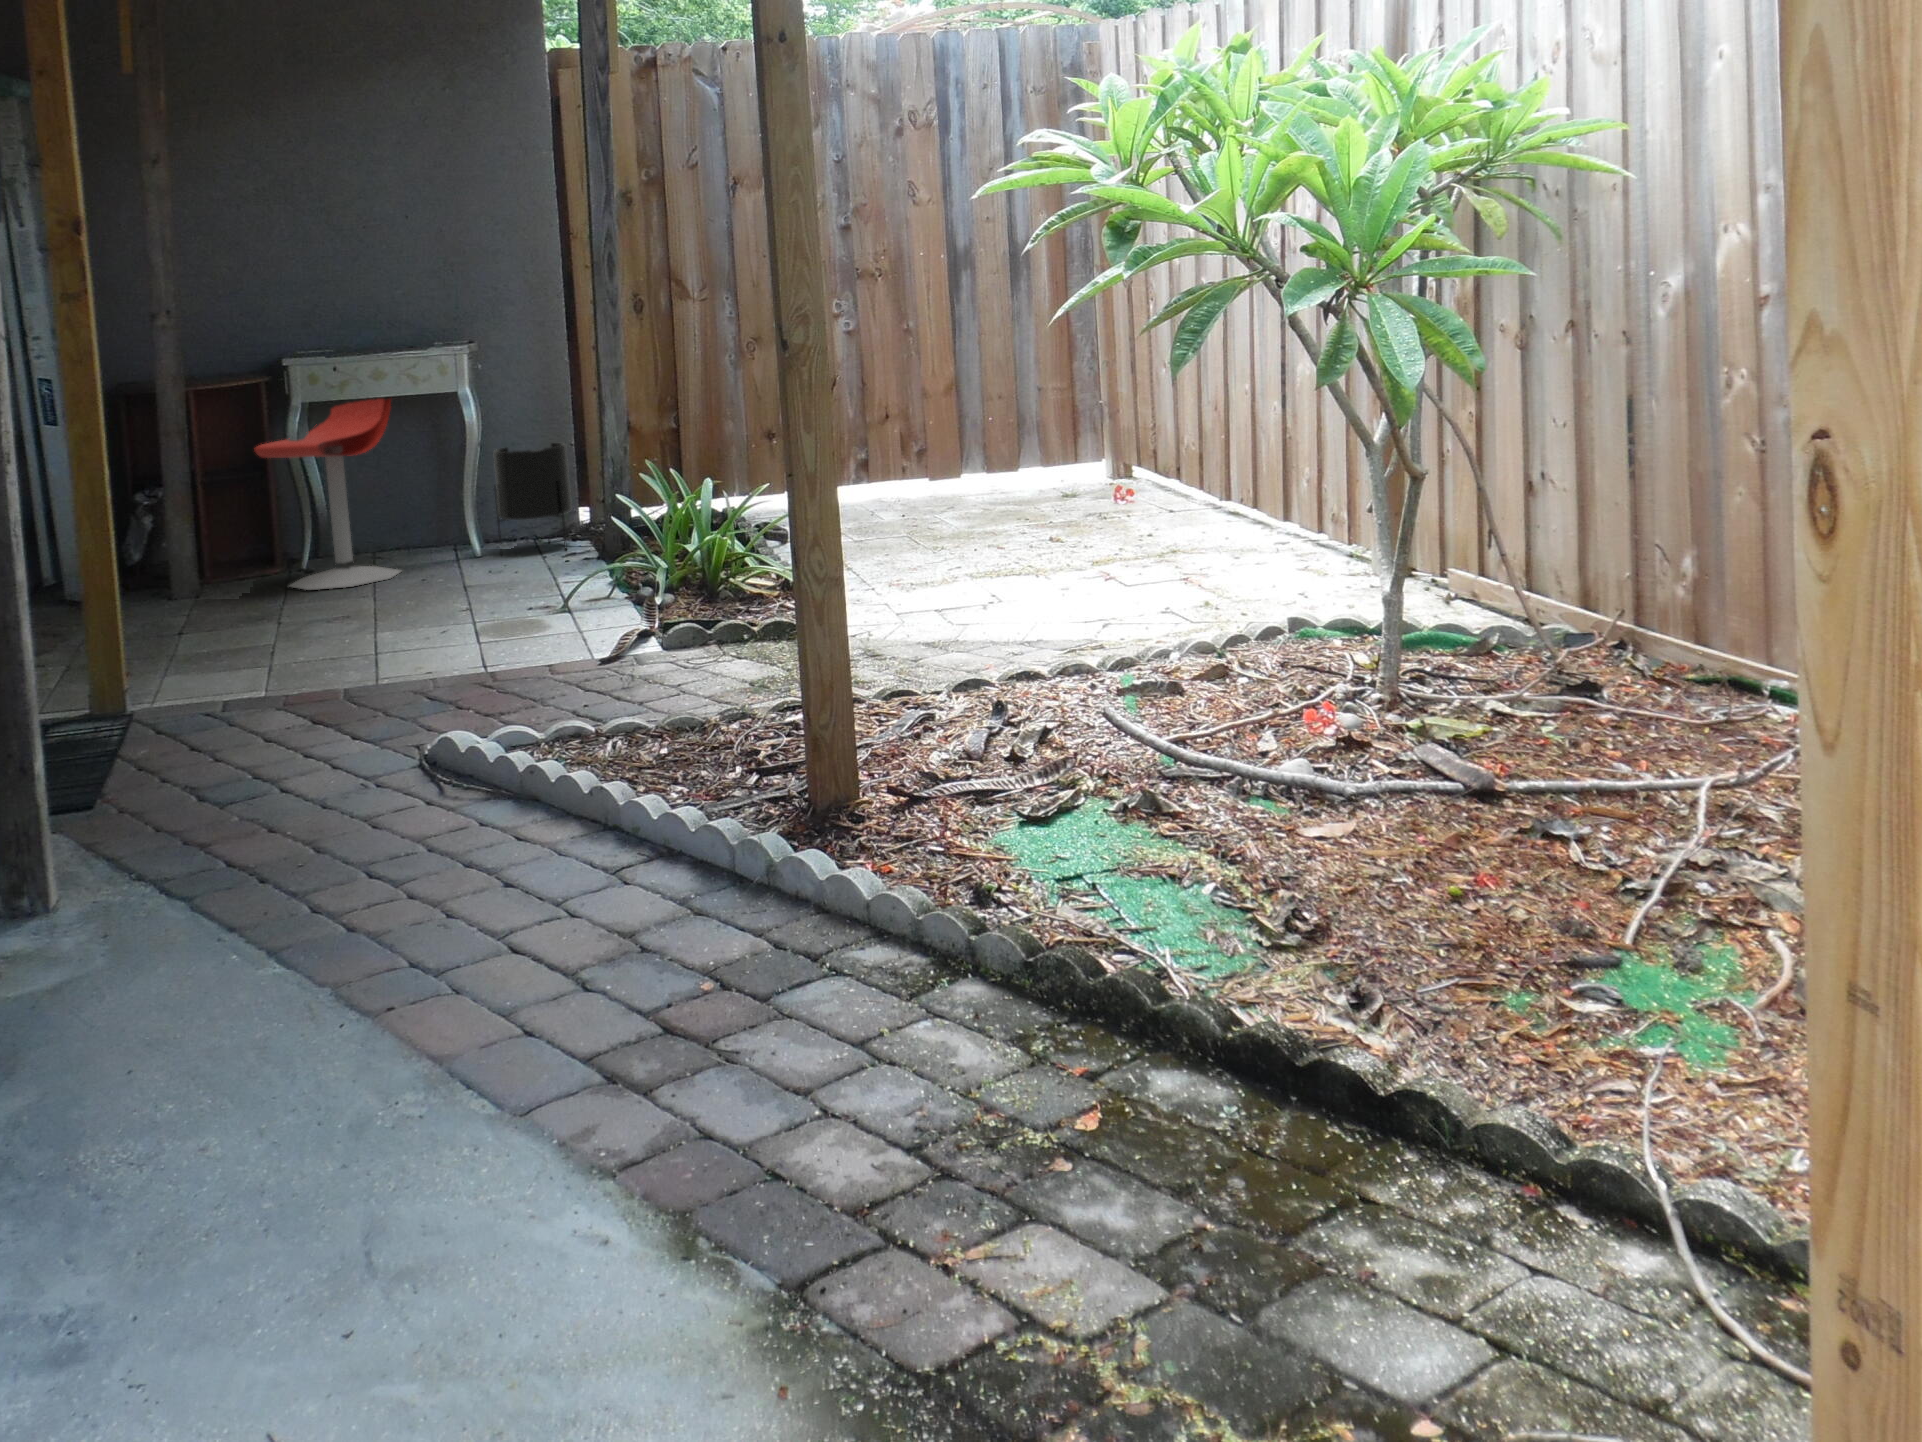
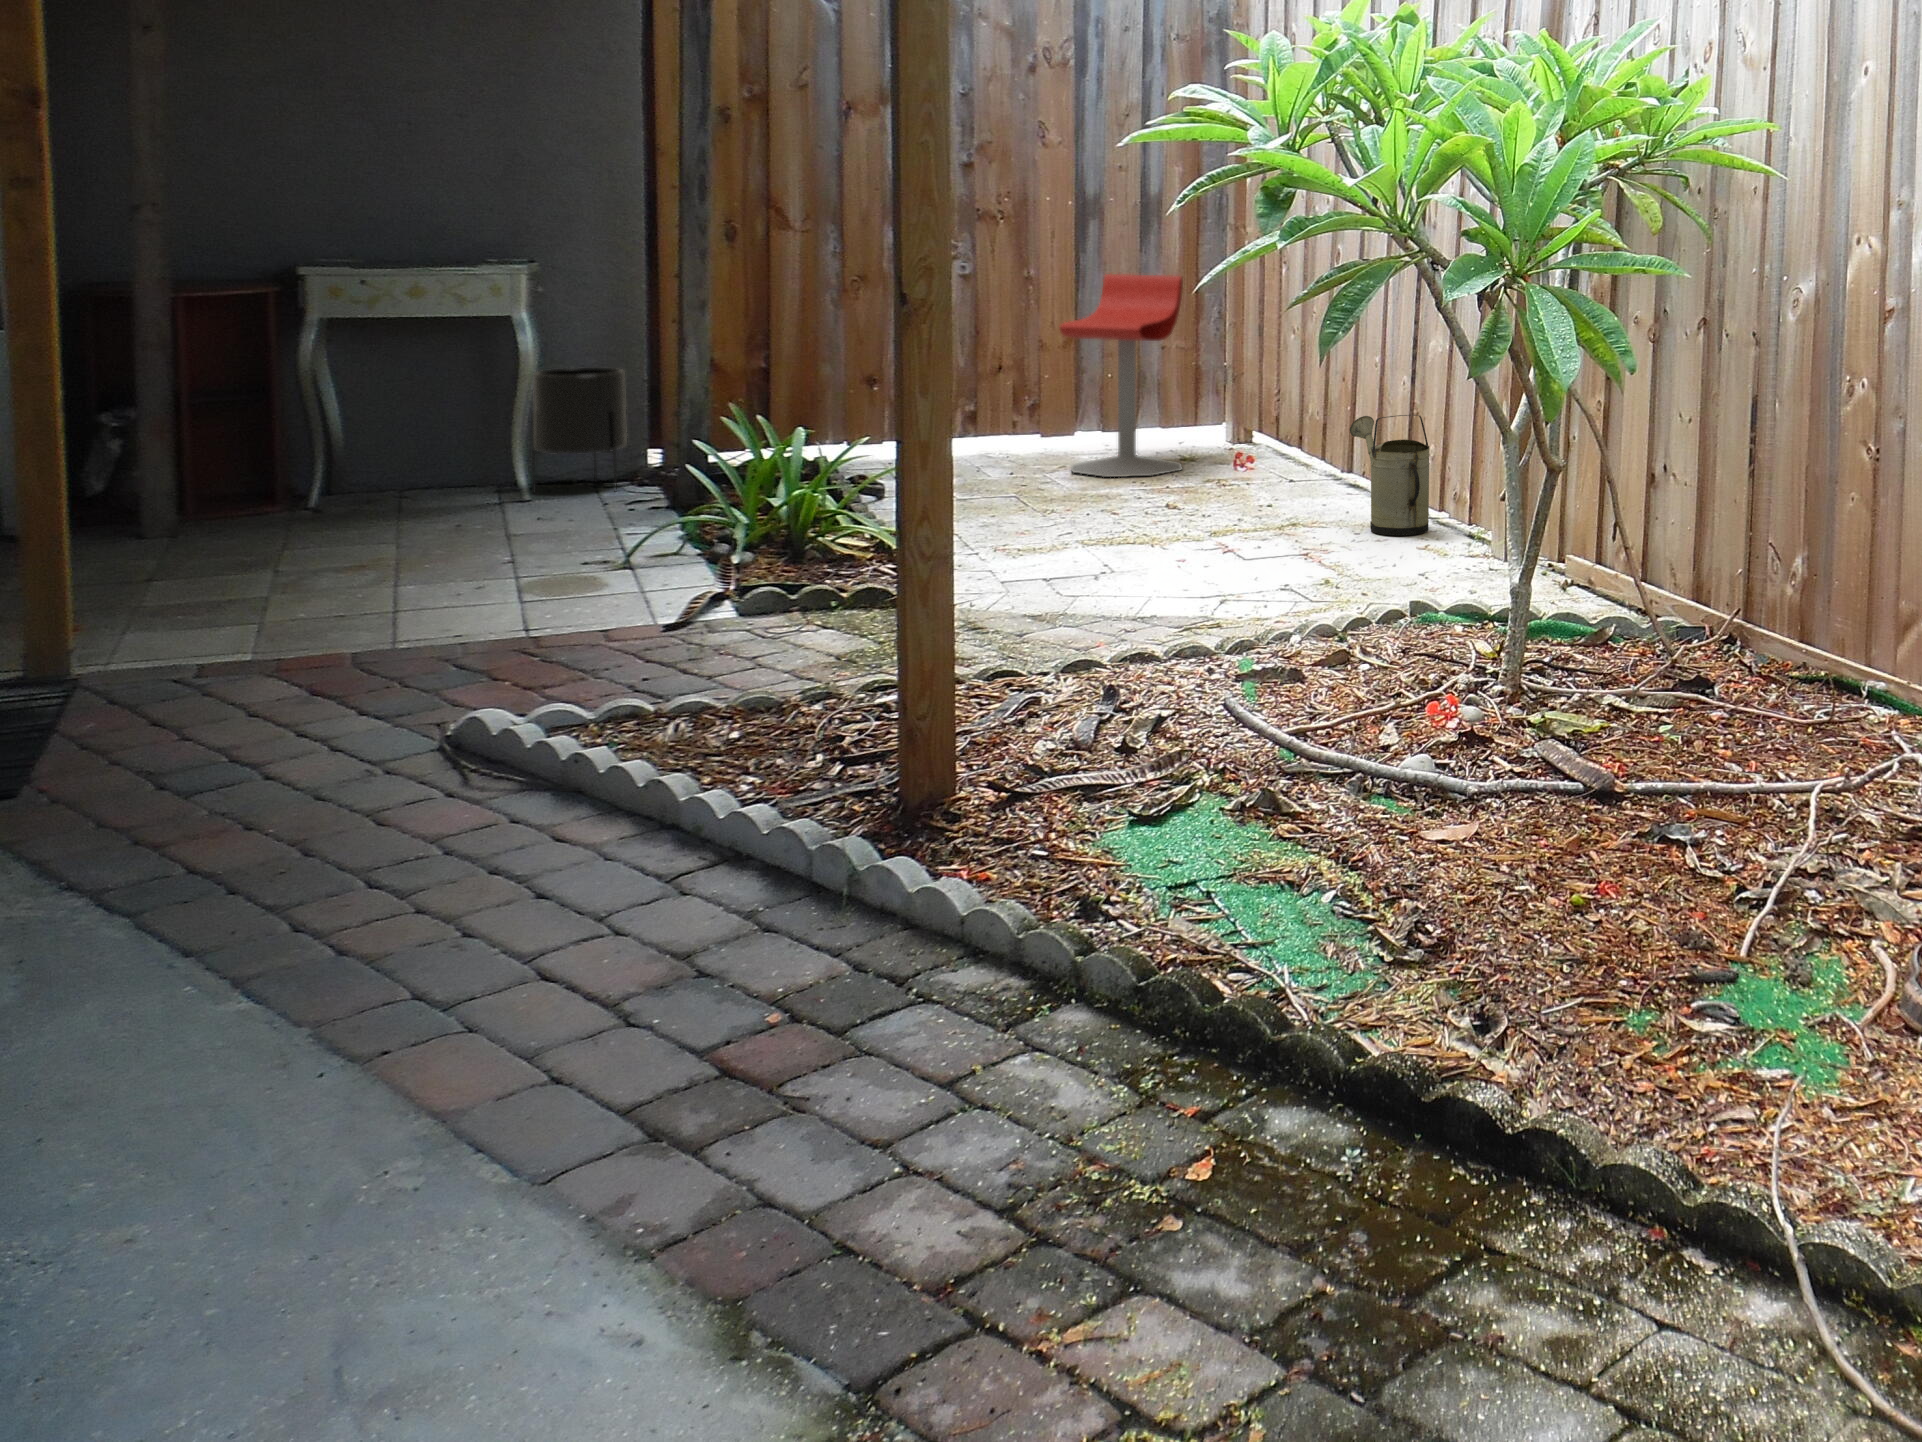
stool: present [255,399,401,590] -> present [1060,274,1183,477]
watering can: none [1216,436,1303,556] -> present [1350,415,1430,535]

